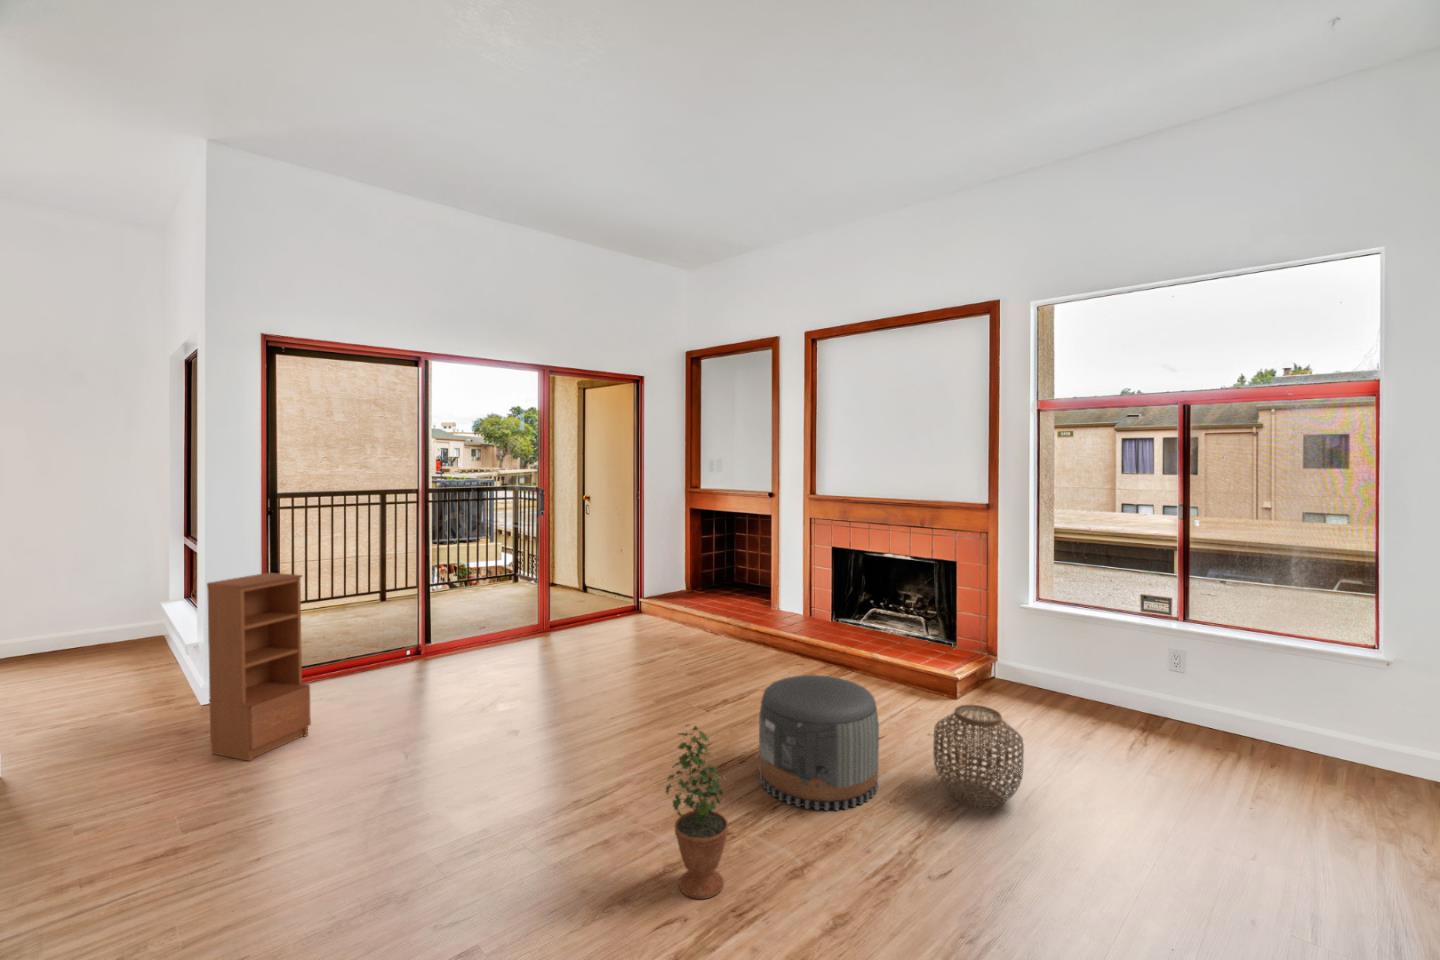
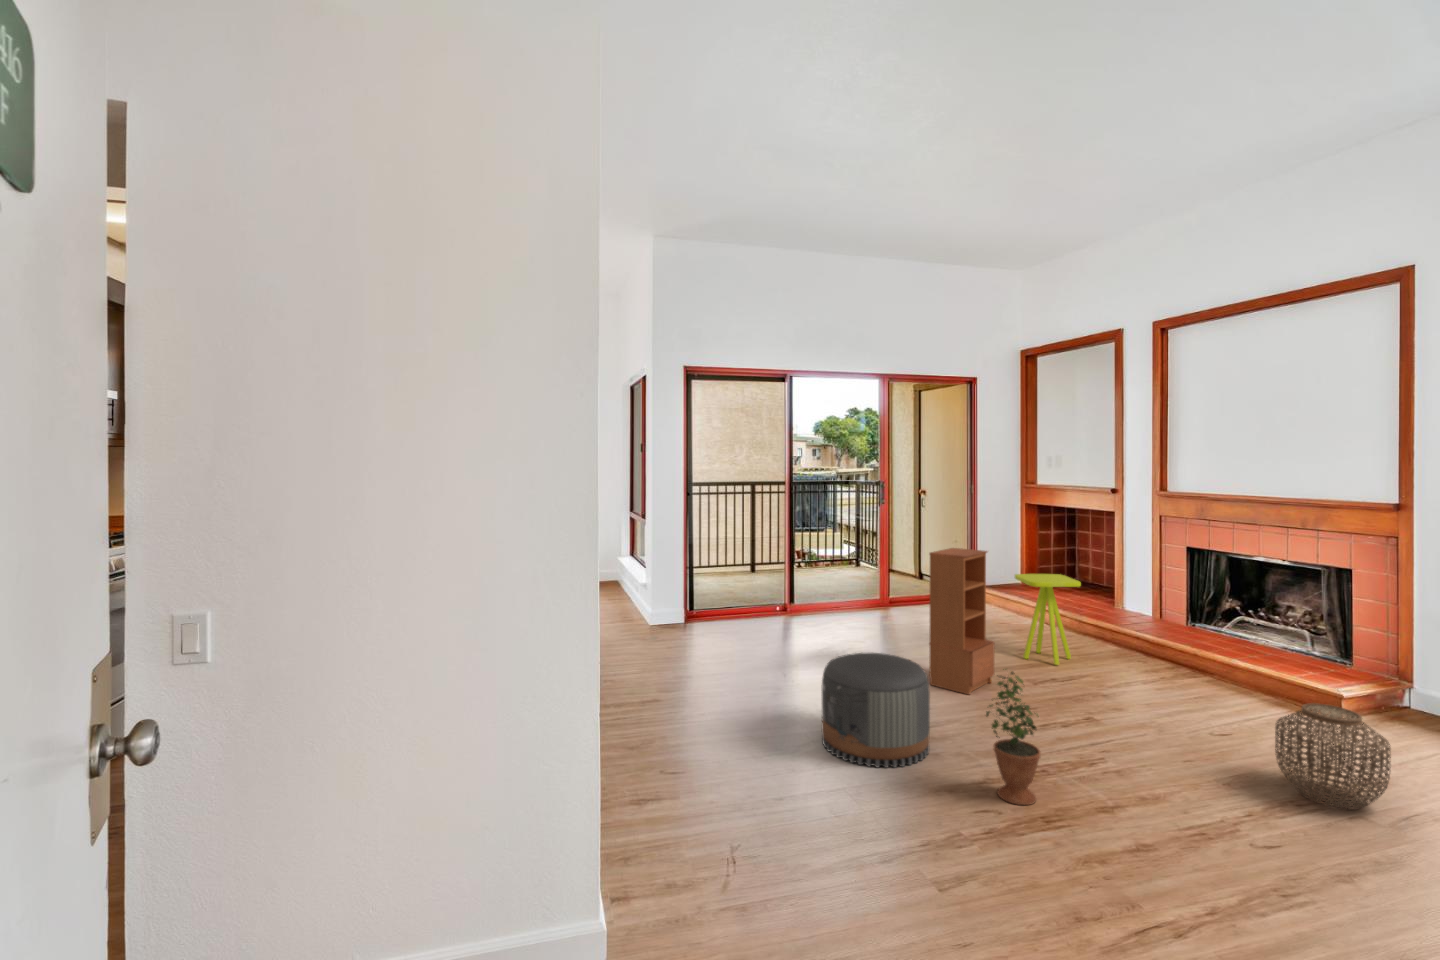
bookcase: present [207,573,311,761] -> present [929,548,995,695]
side table: none [686,583,749,679] -> present [1015,574,1081,665]
pouf: present [759,675,879,811] -> present [822,653,930,768]

